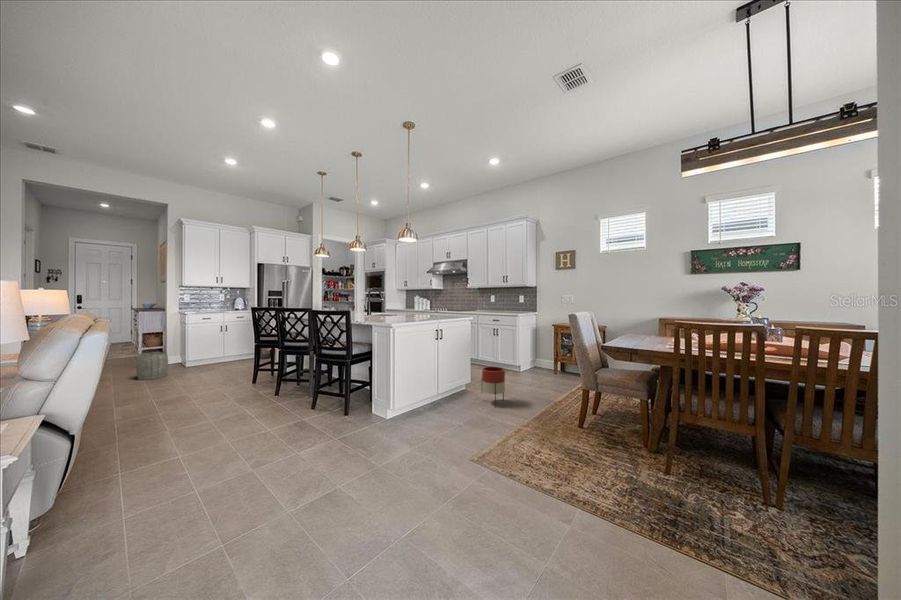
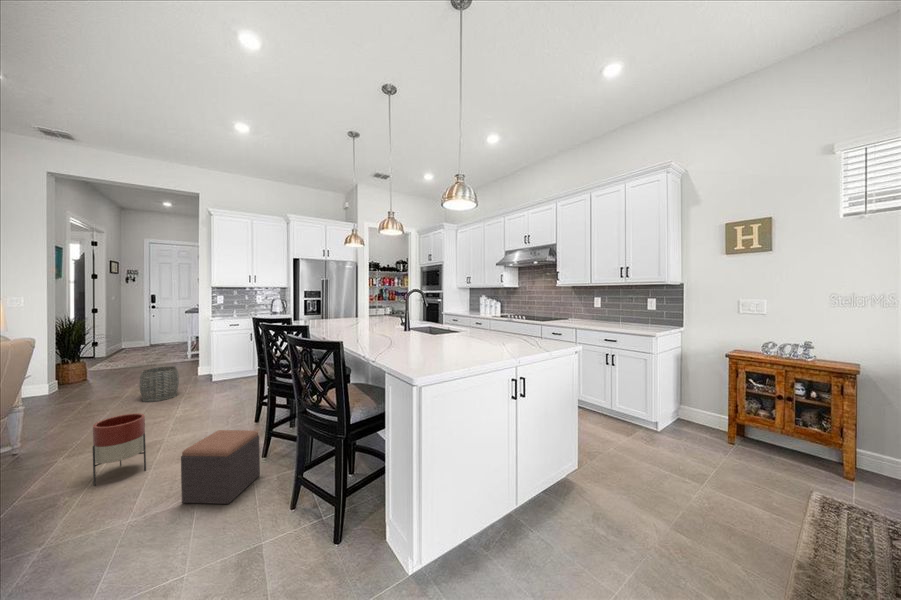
planter: present [481,367,505,407] -> present [93,413,146,486]
footstool: none [245,373,286,412] -> present [181,430,260,504]

